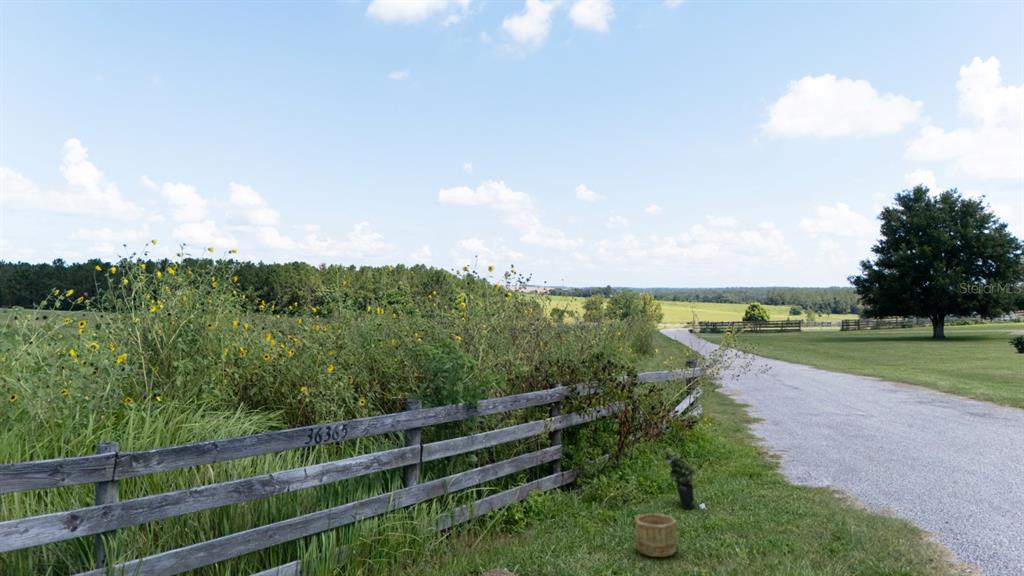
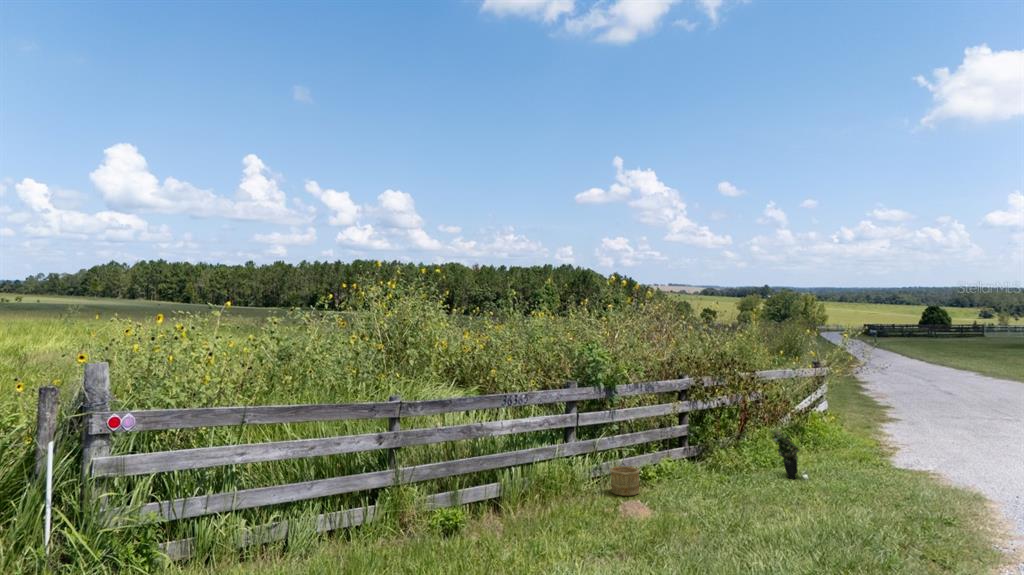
wooden bucket: present [635,513,677,557] -> present [610,466,640,496]

